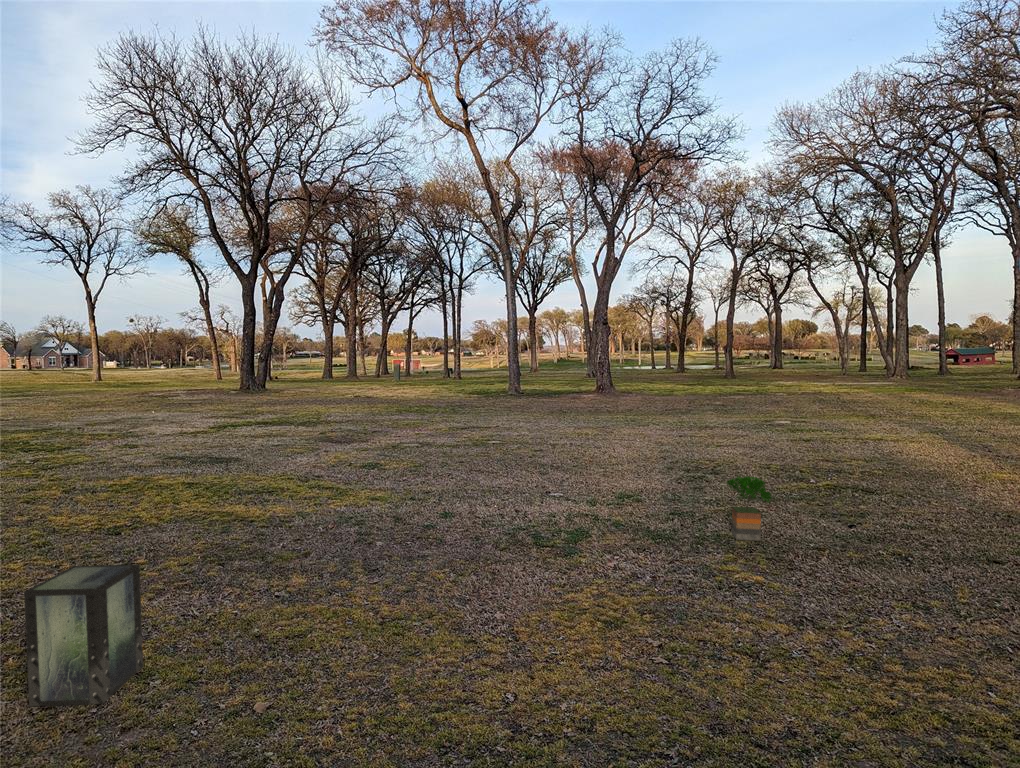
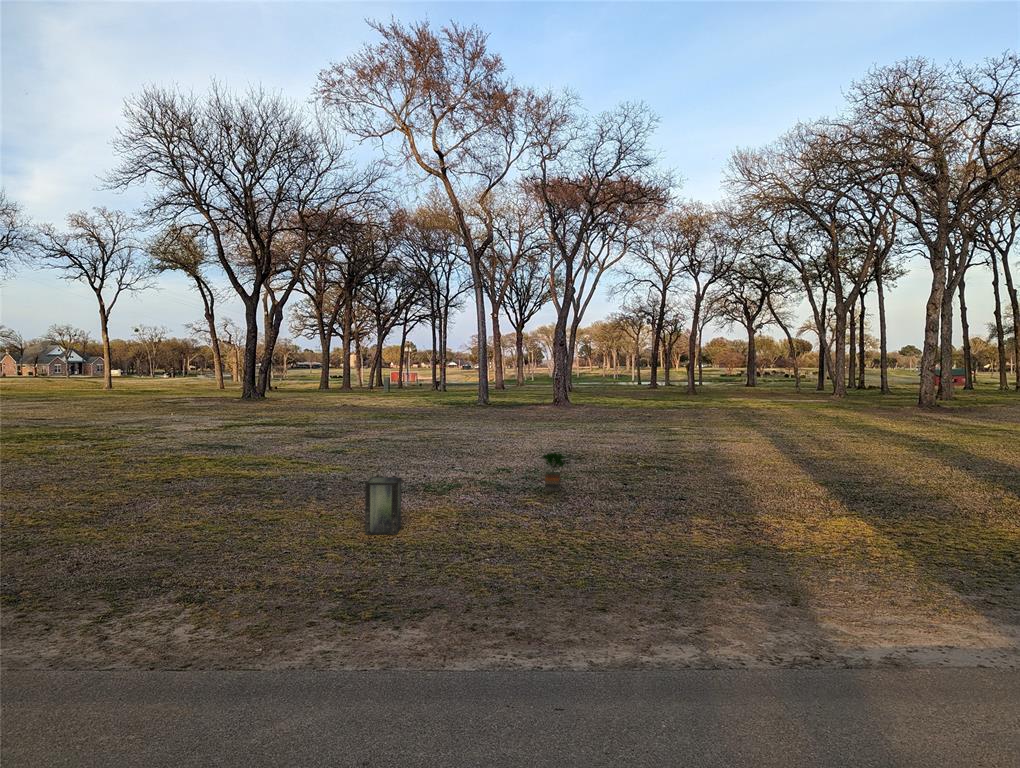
storage box: present [24,565,143,706] -> present [365,477,402,535]

